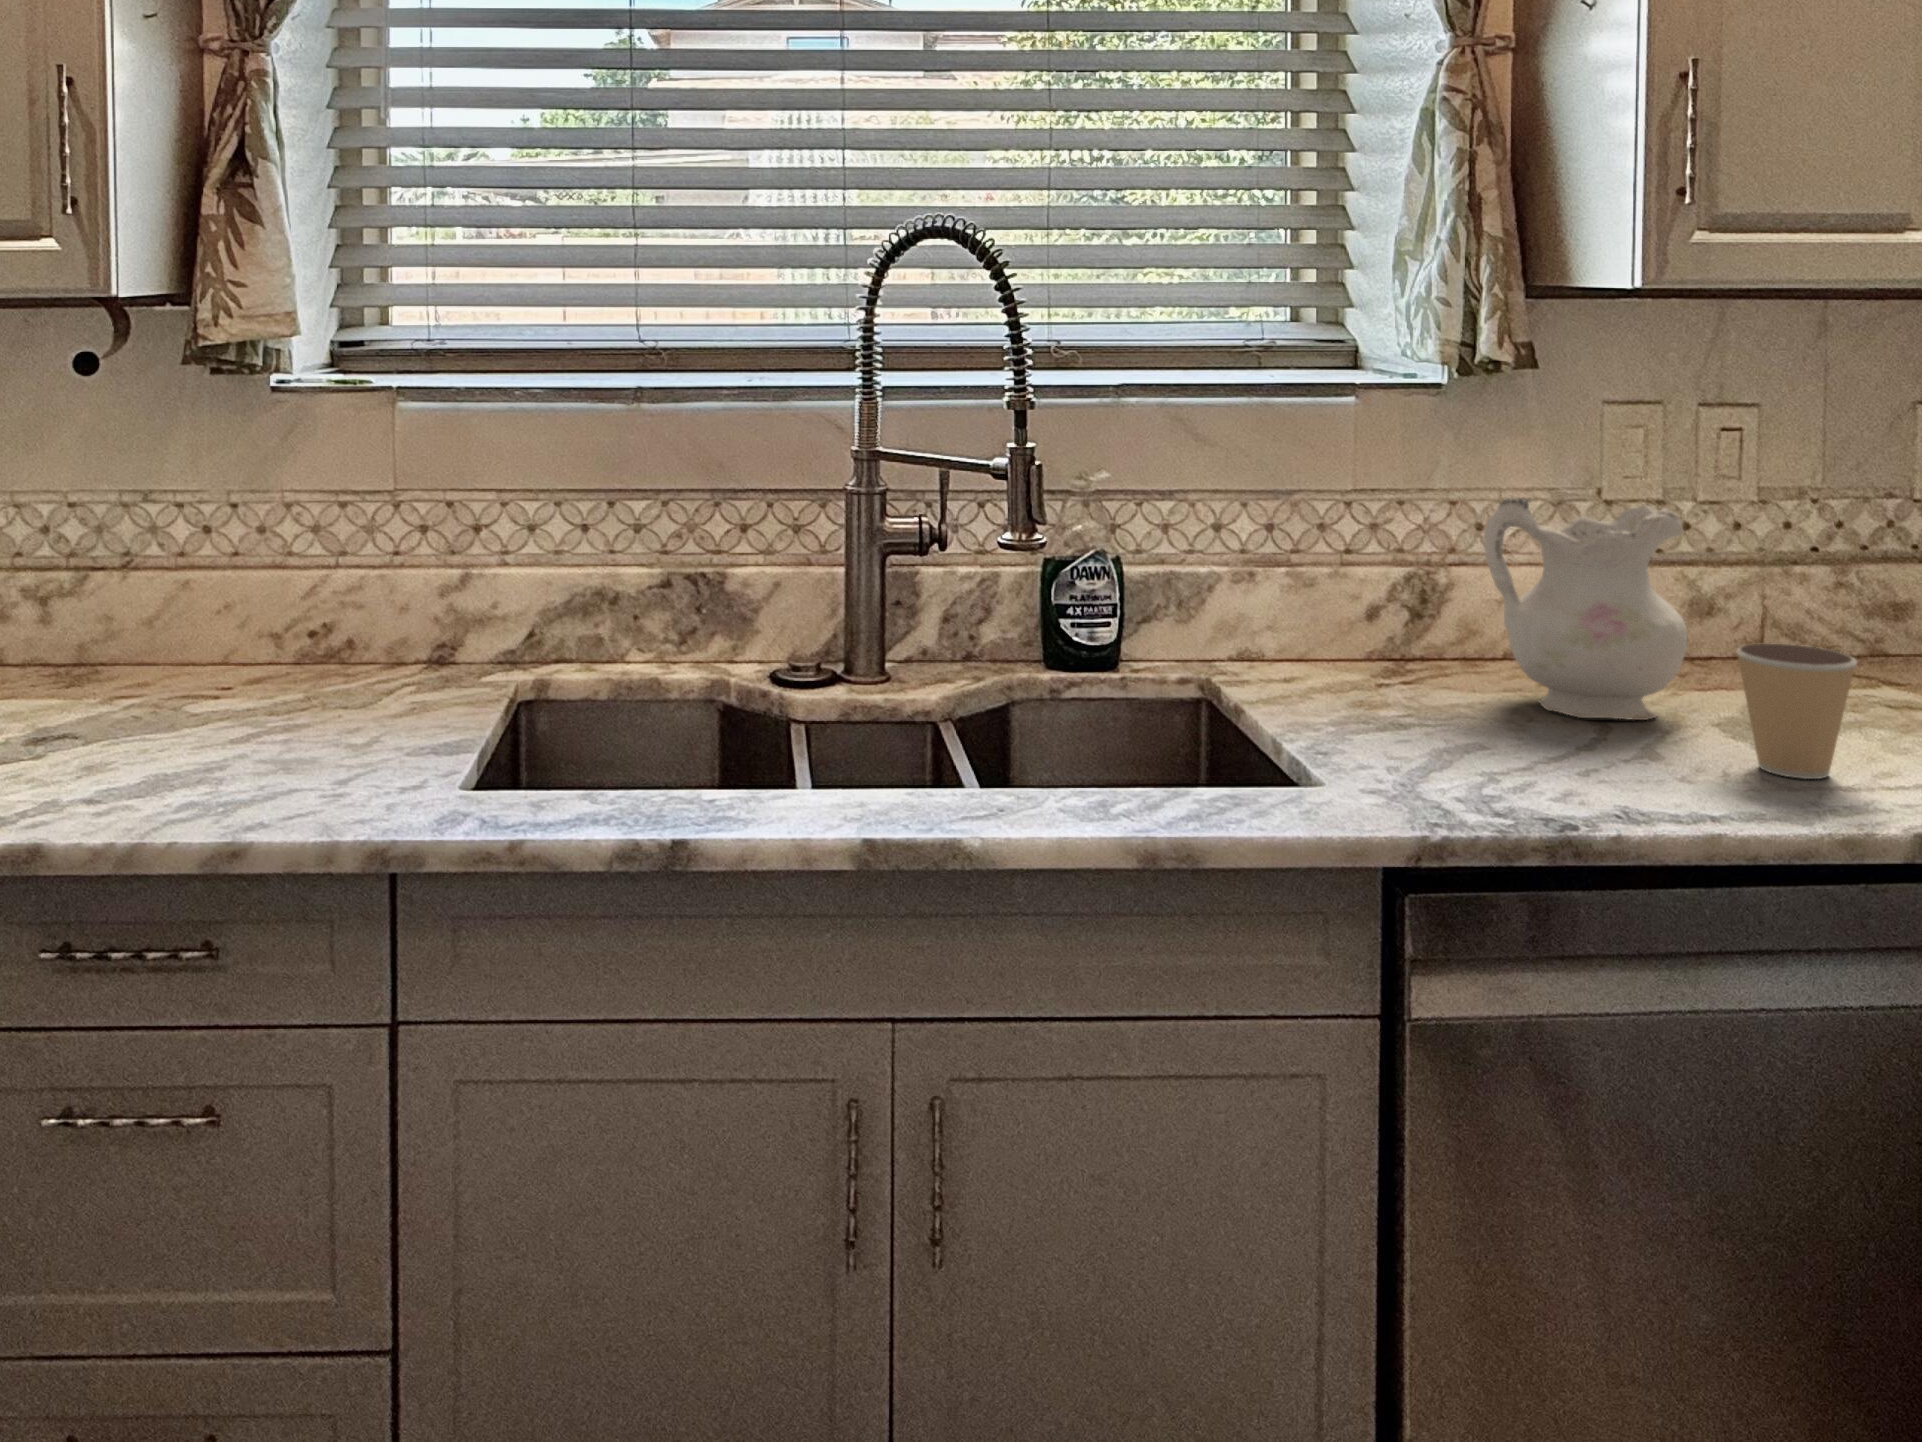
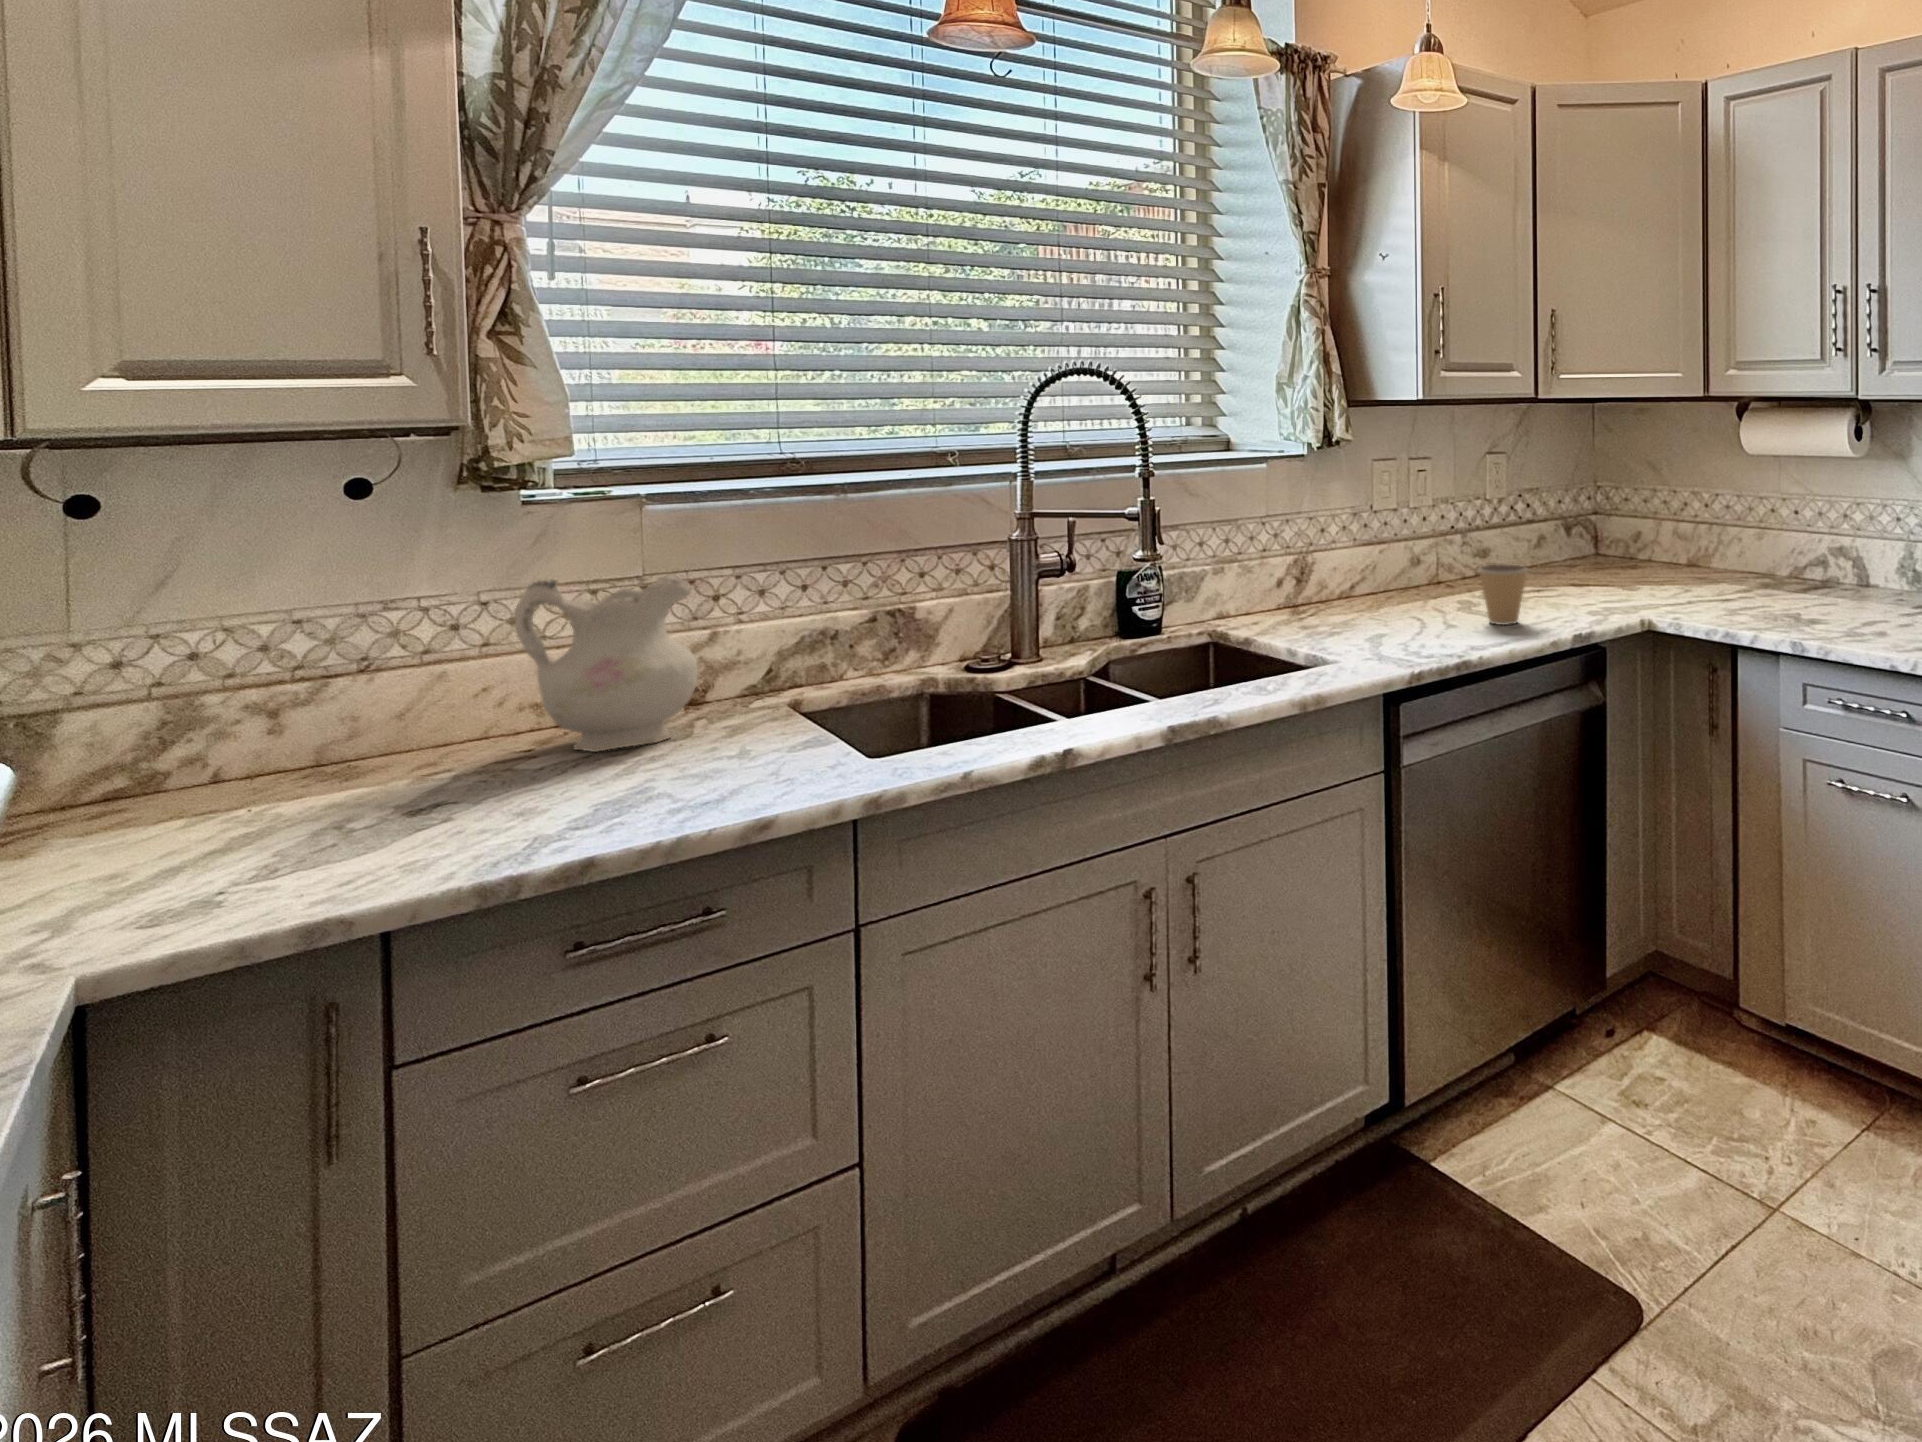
ceramic pitcher: present [1484,497,1687,720] -> present [515,574,698,752]

